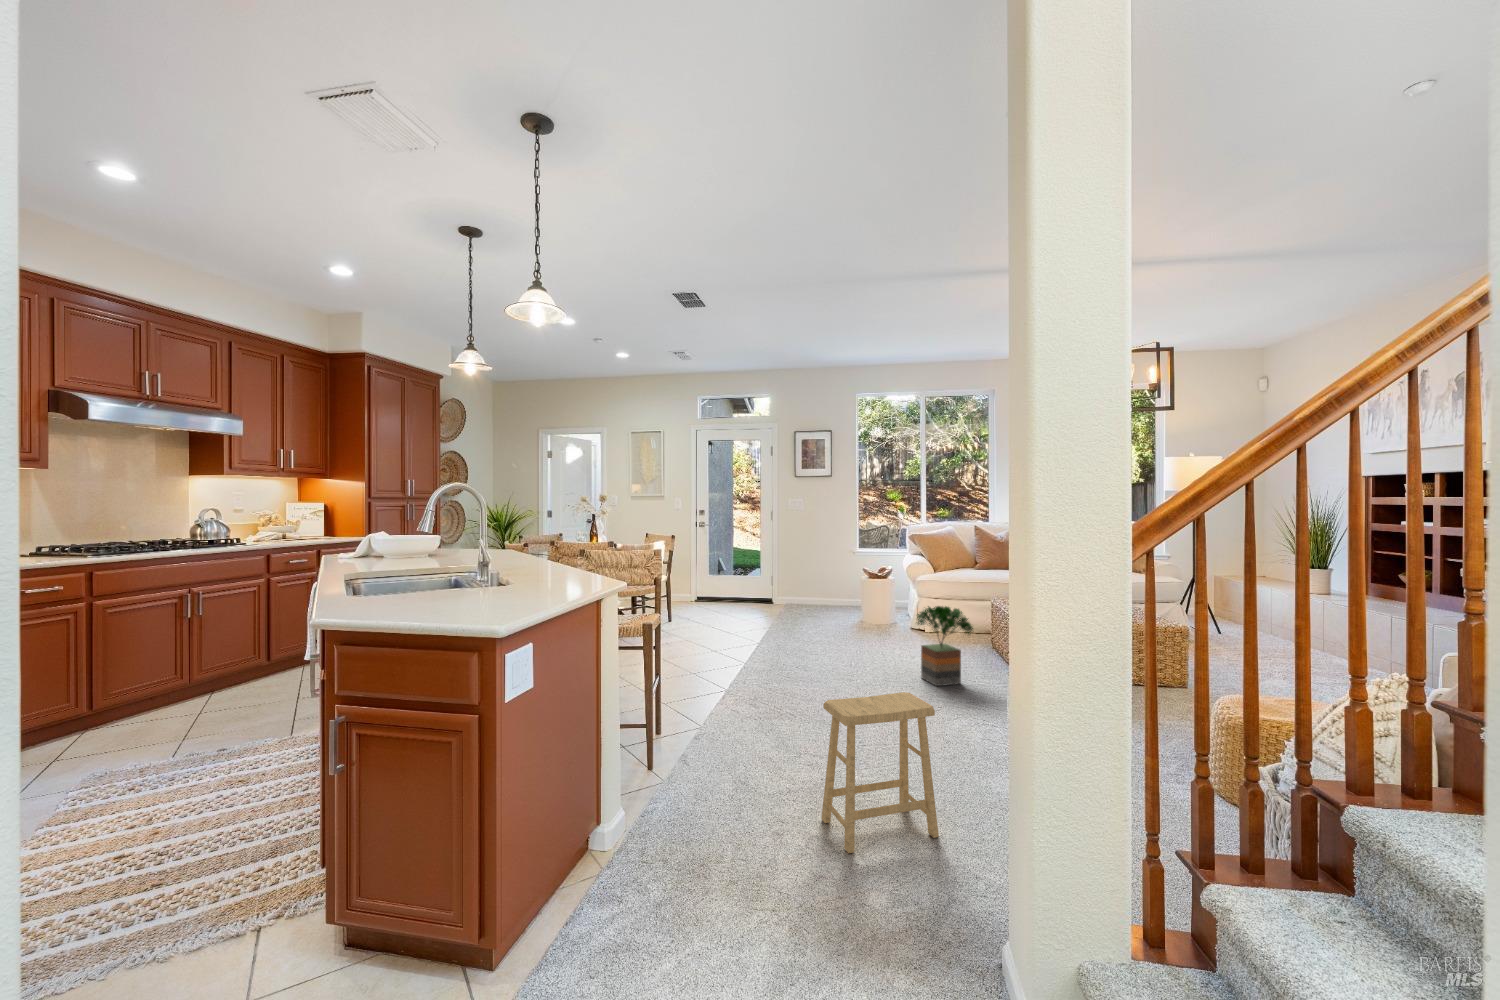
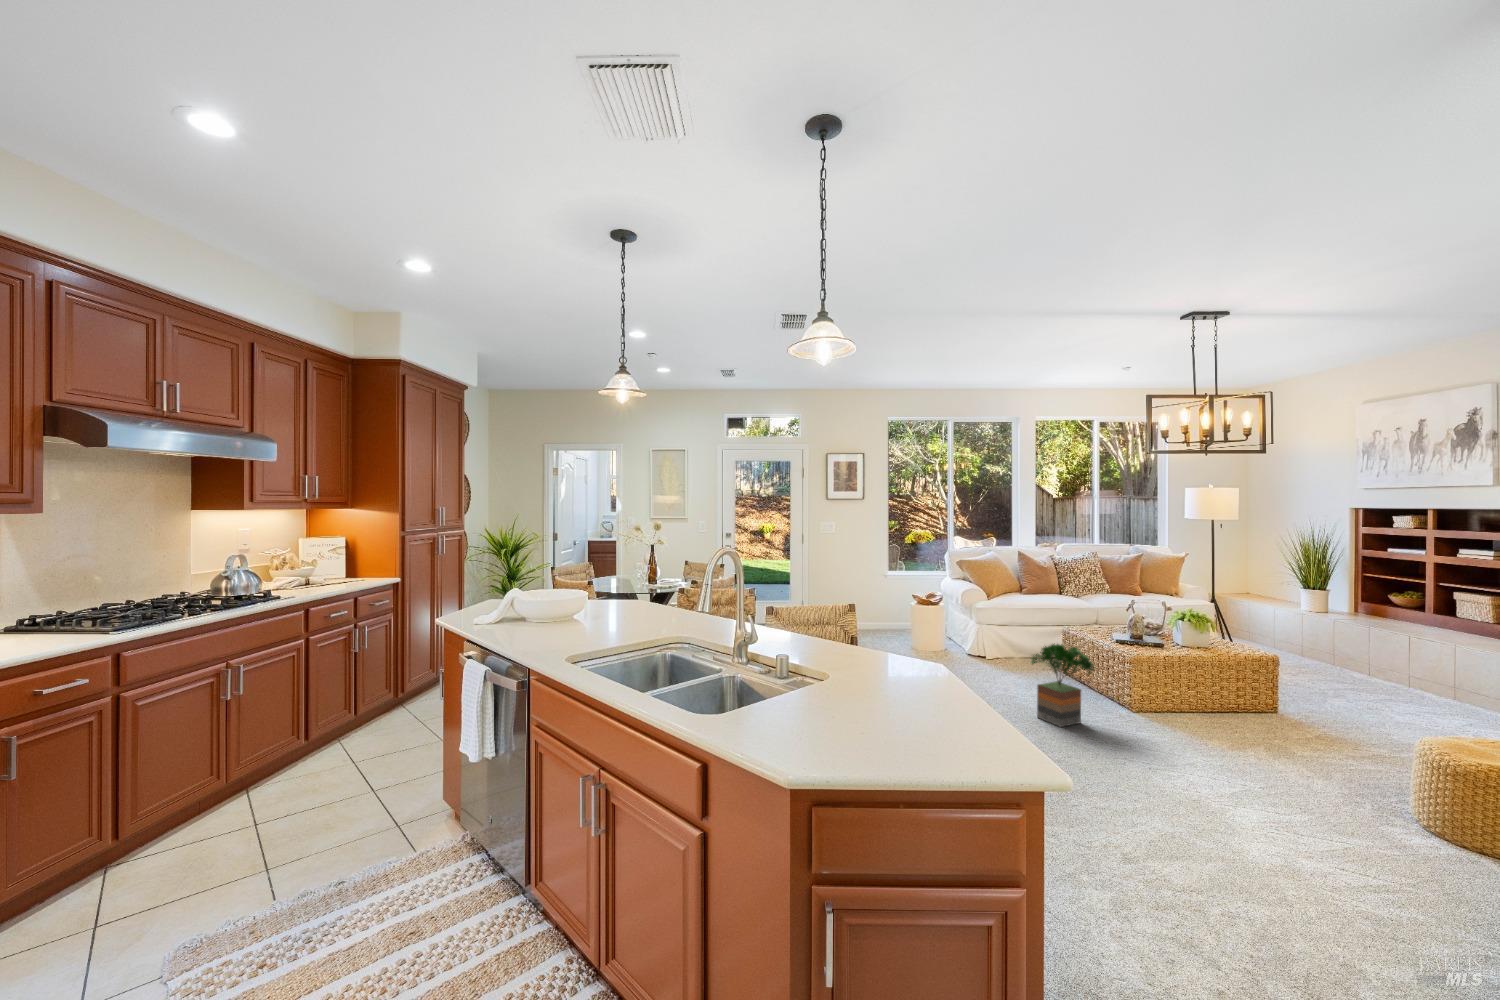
footstool: present [821,692,939,853] -> none [1139,772,1274,967]

